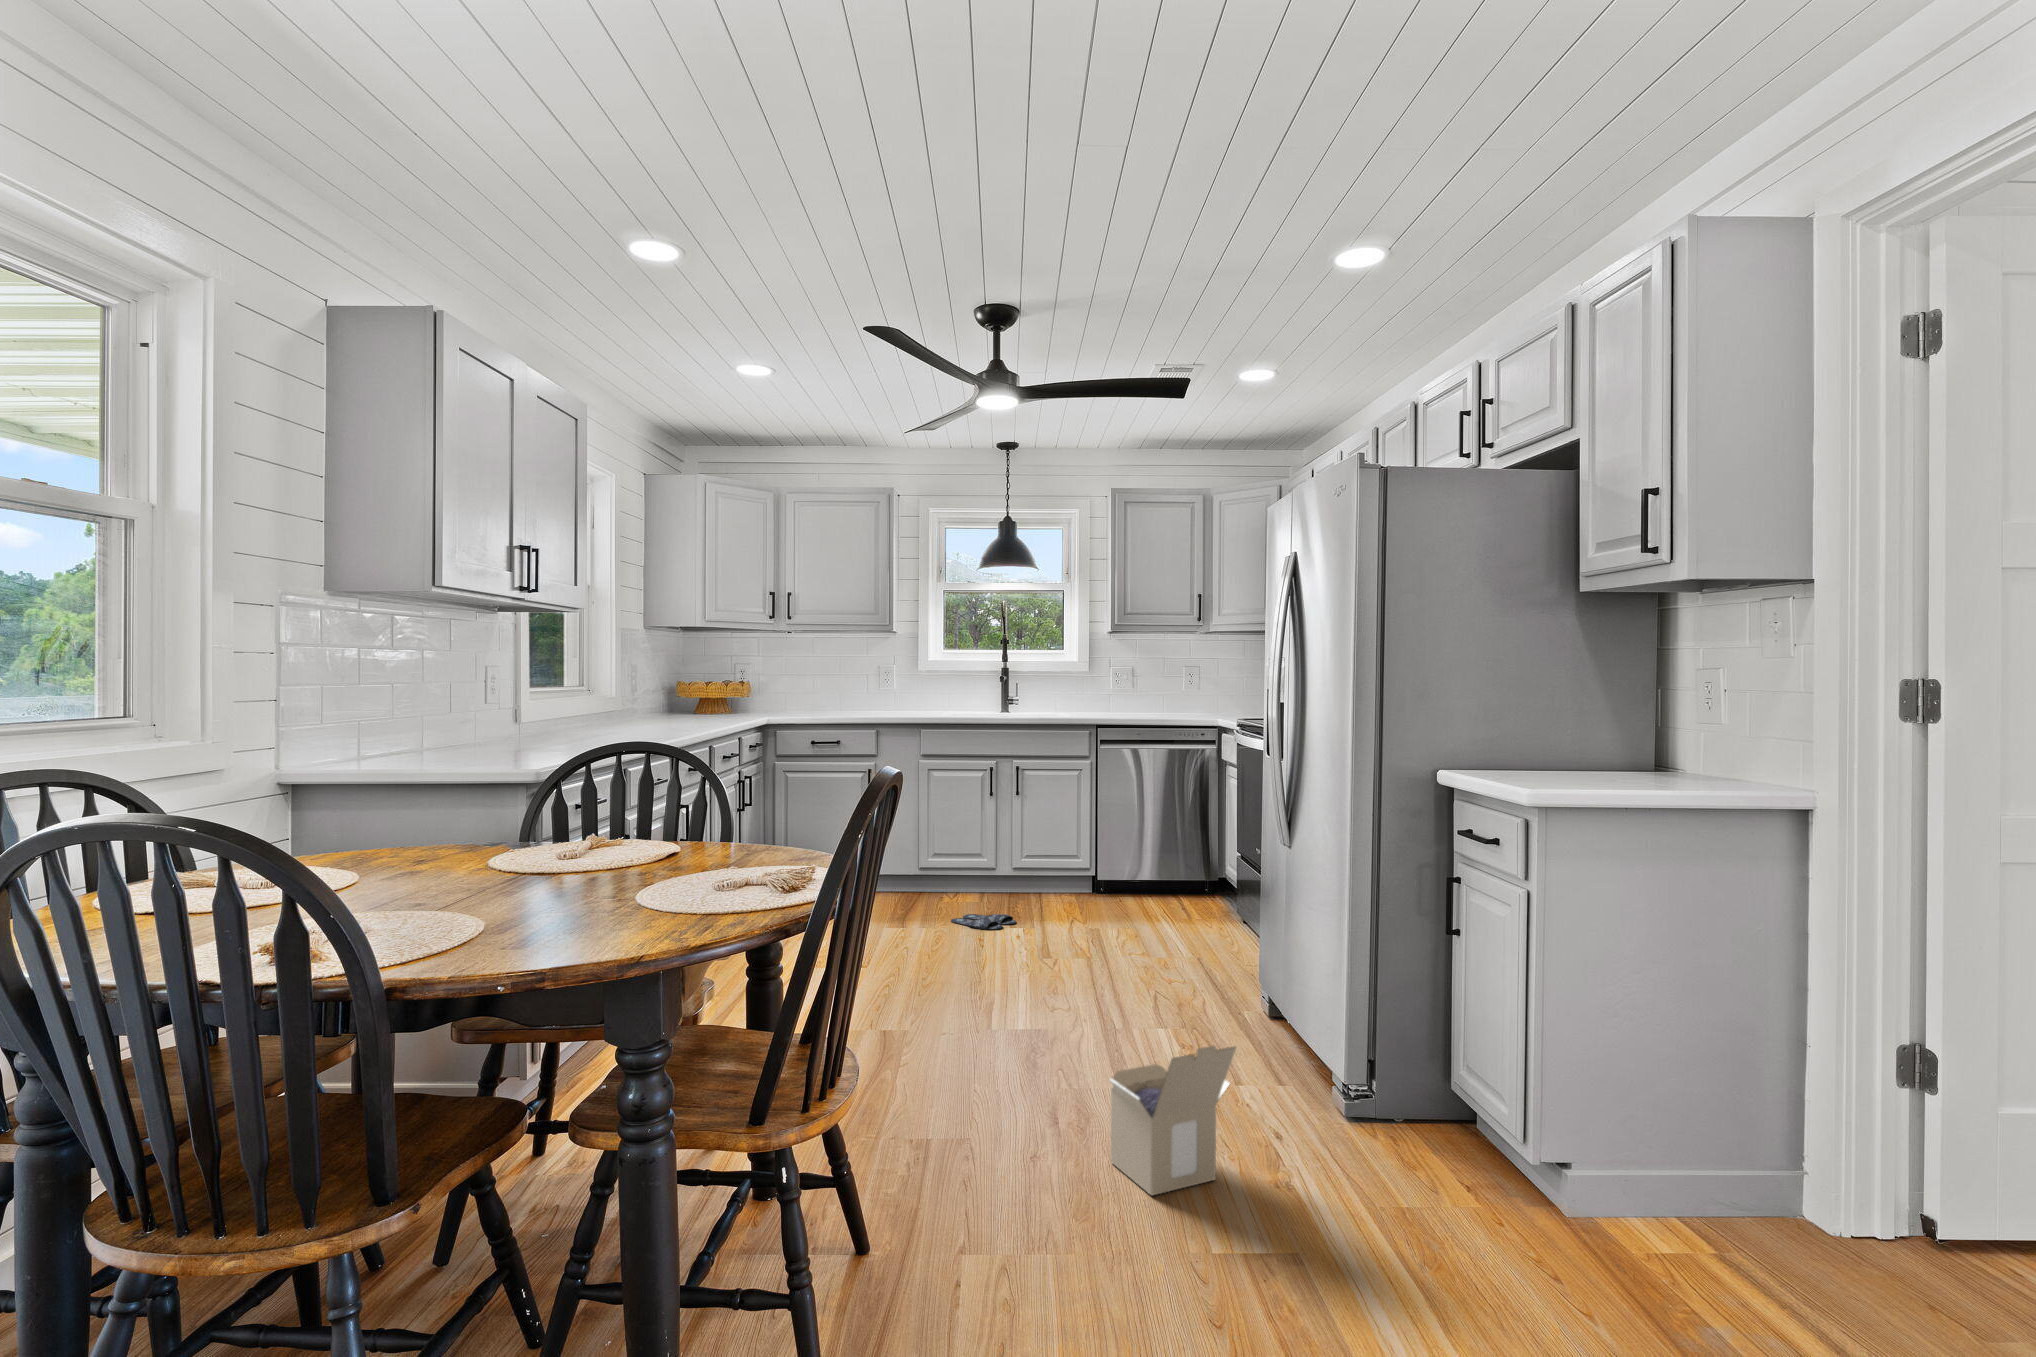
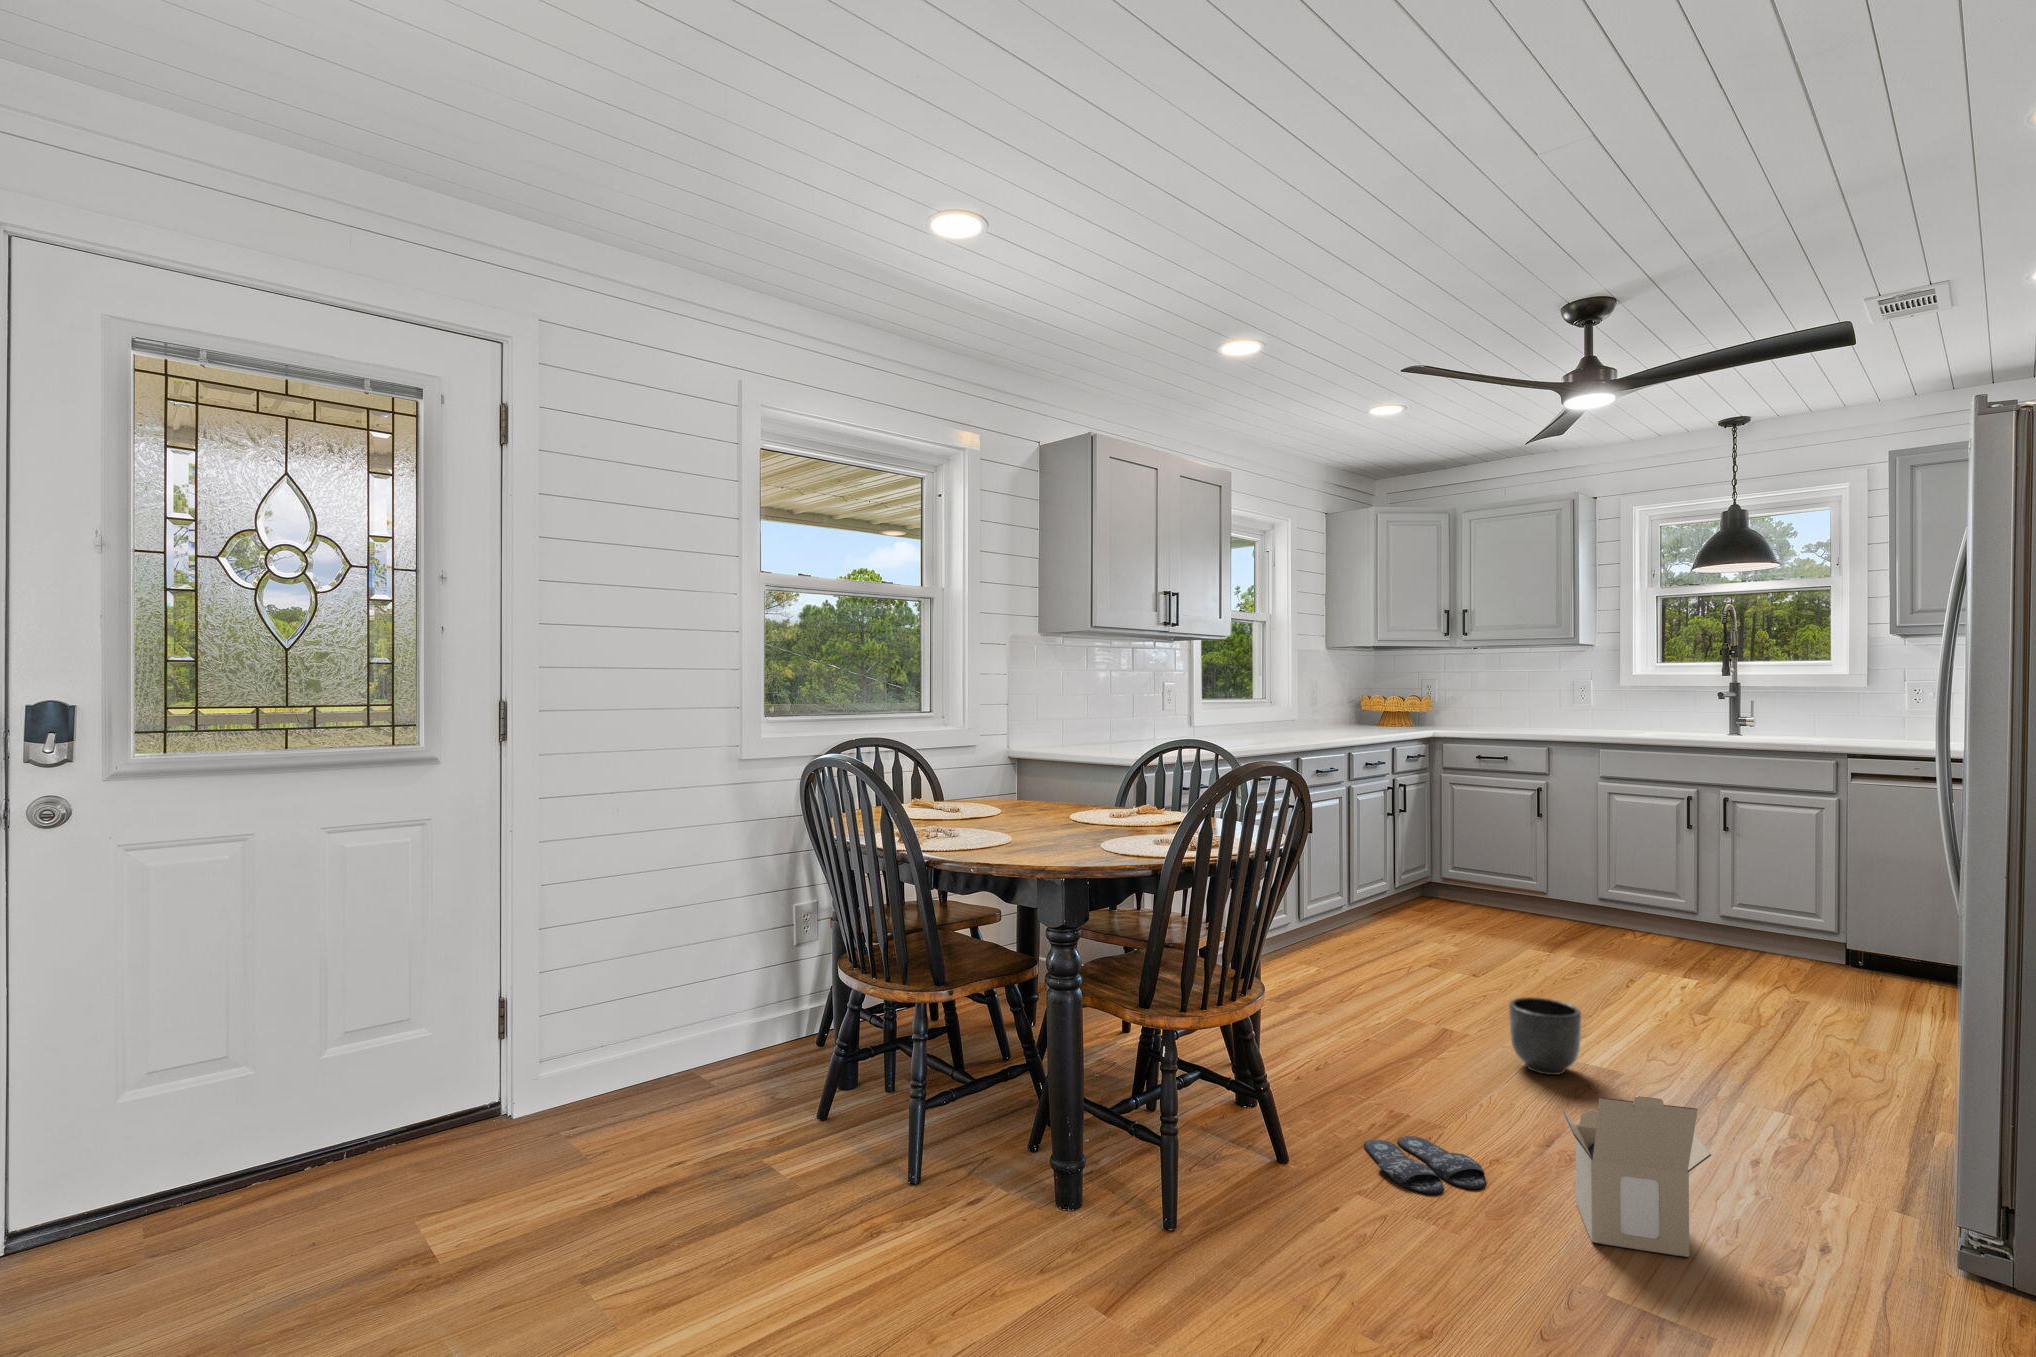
slippers: present [951,914,1016,930] -> present [1364,1136,1486,1194]
planter: none [955,970,1017,1044] -> present [1509,997,1581,1075]

